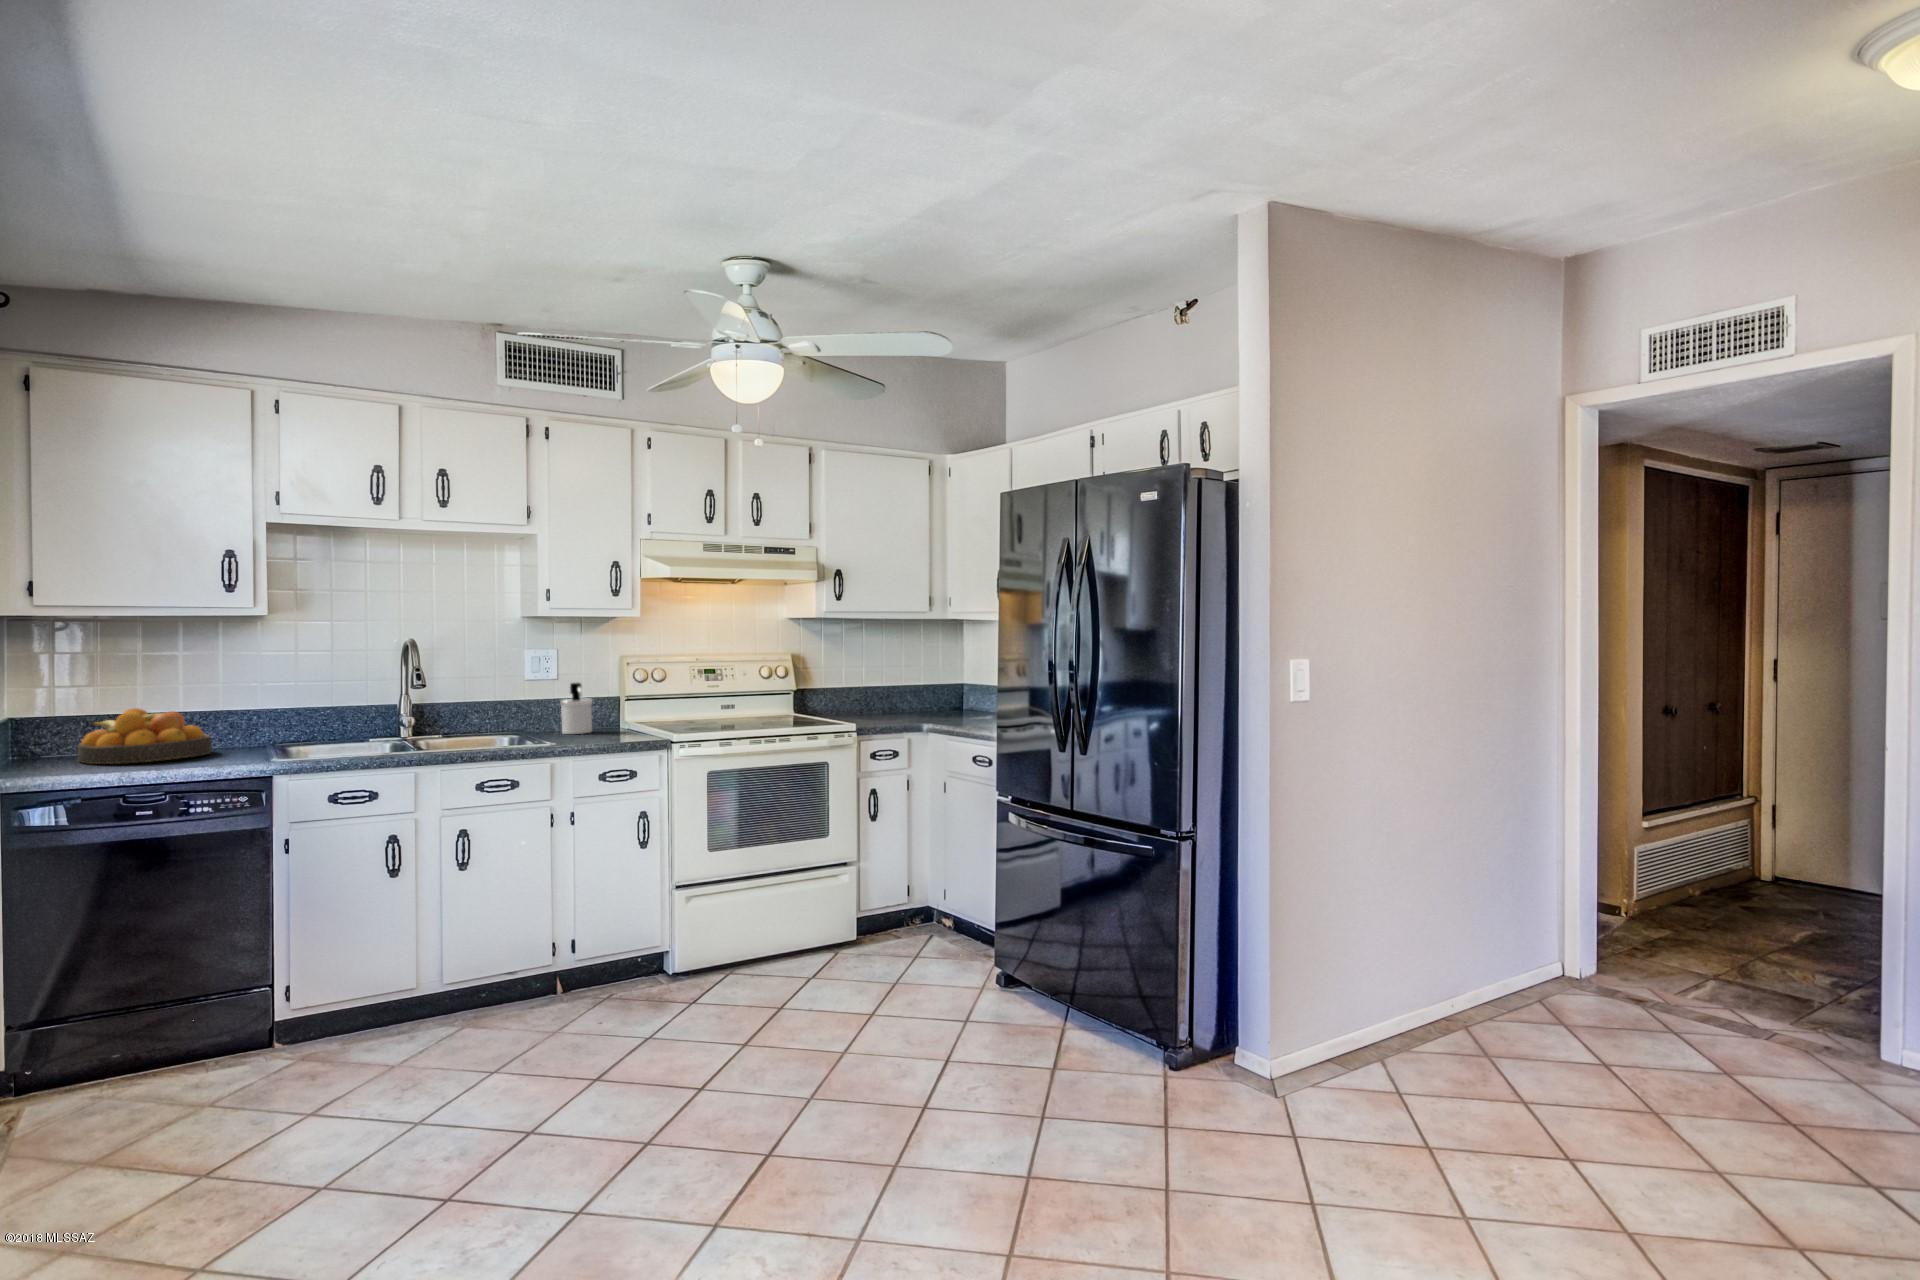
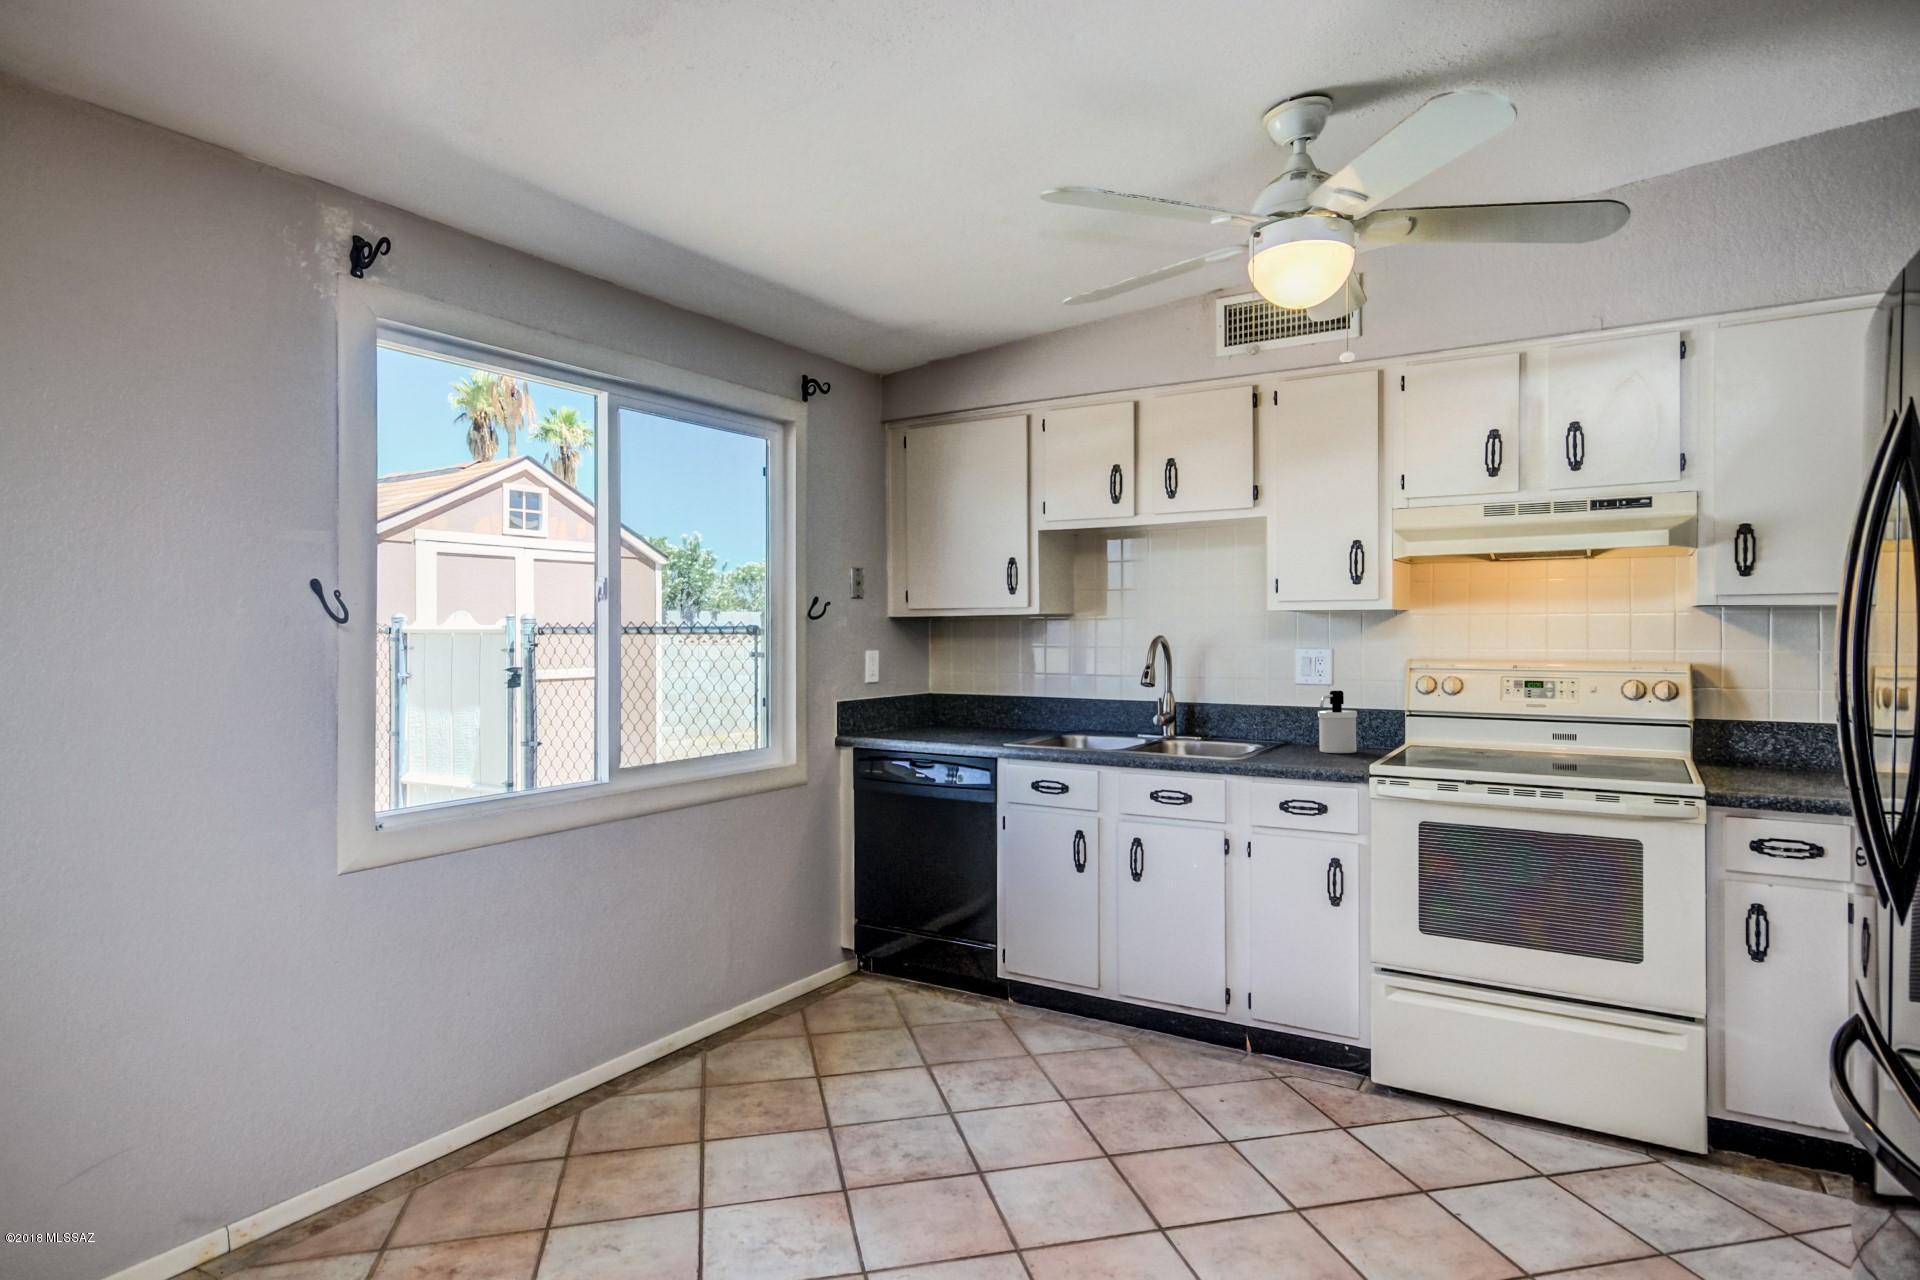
fruit bowl: present [78,708,212,764] -> none [942,692,1028,736]

